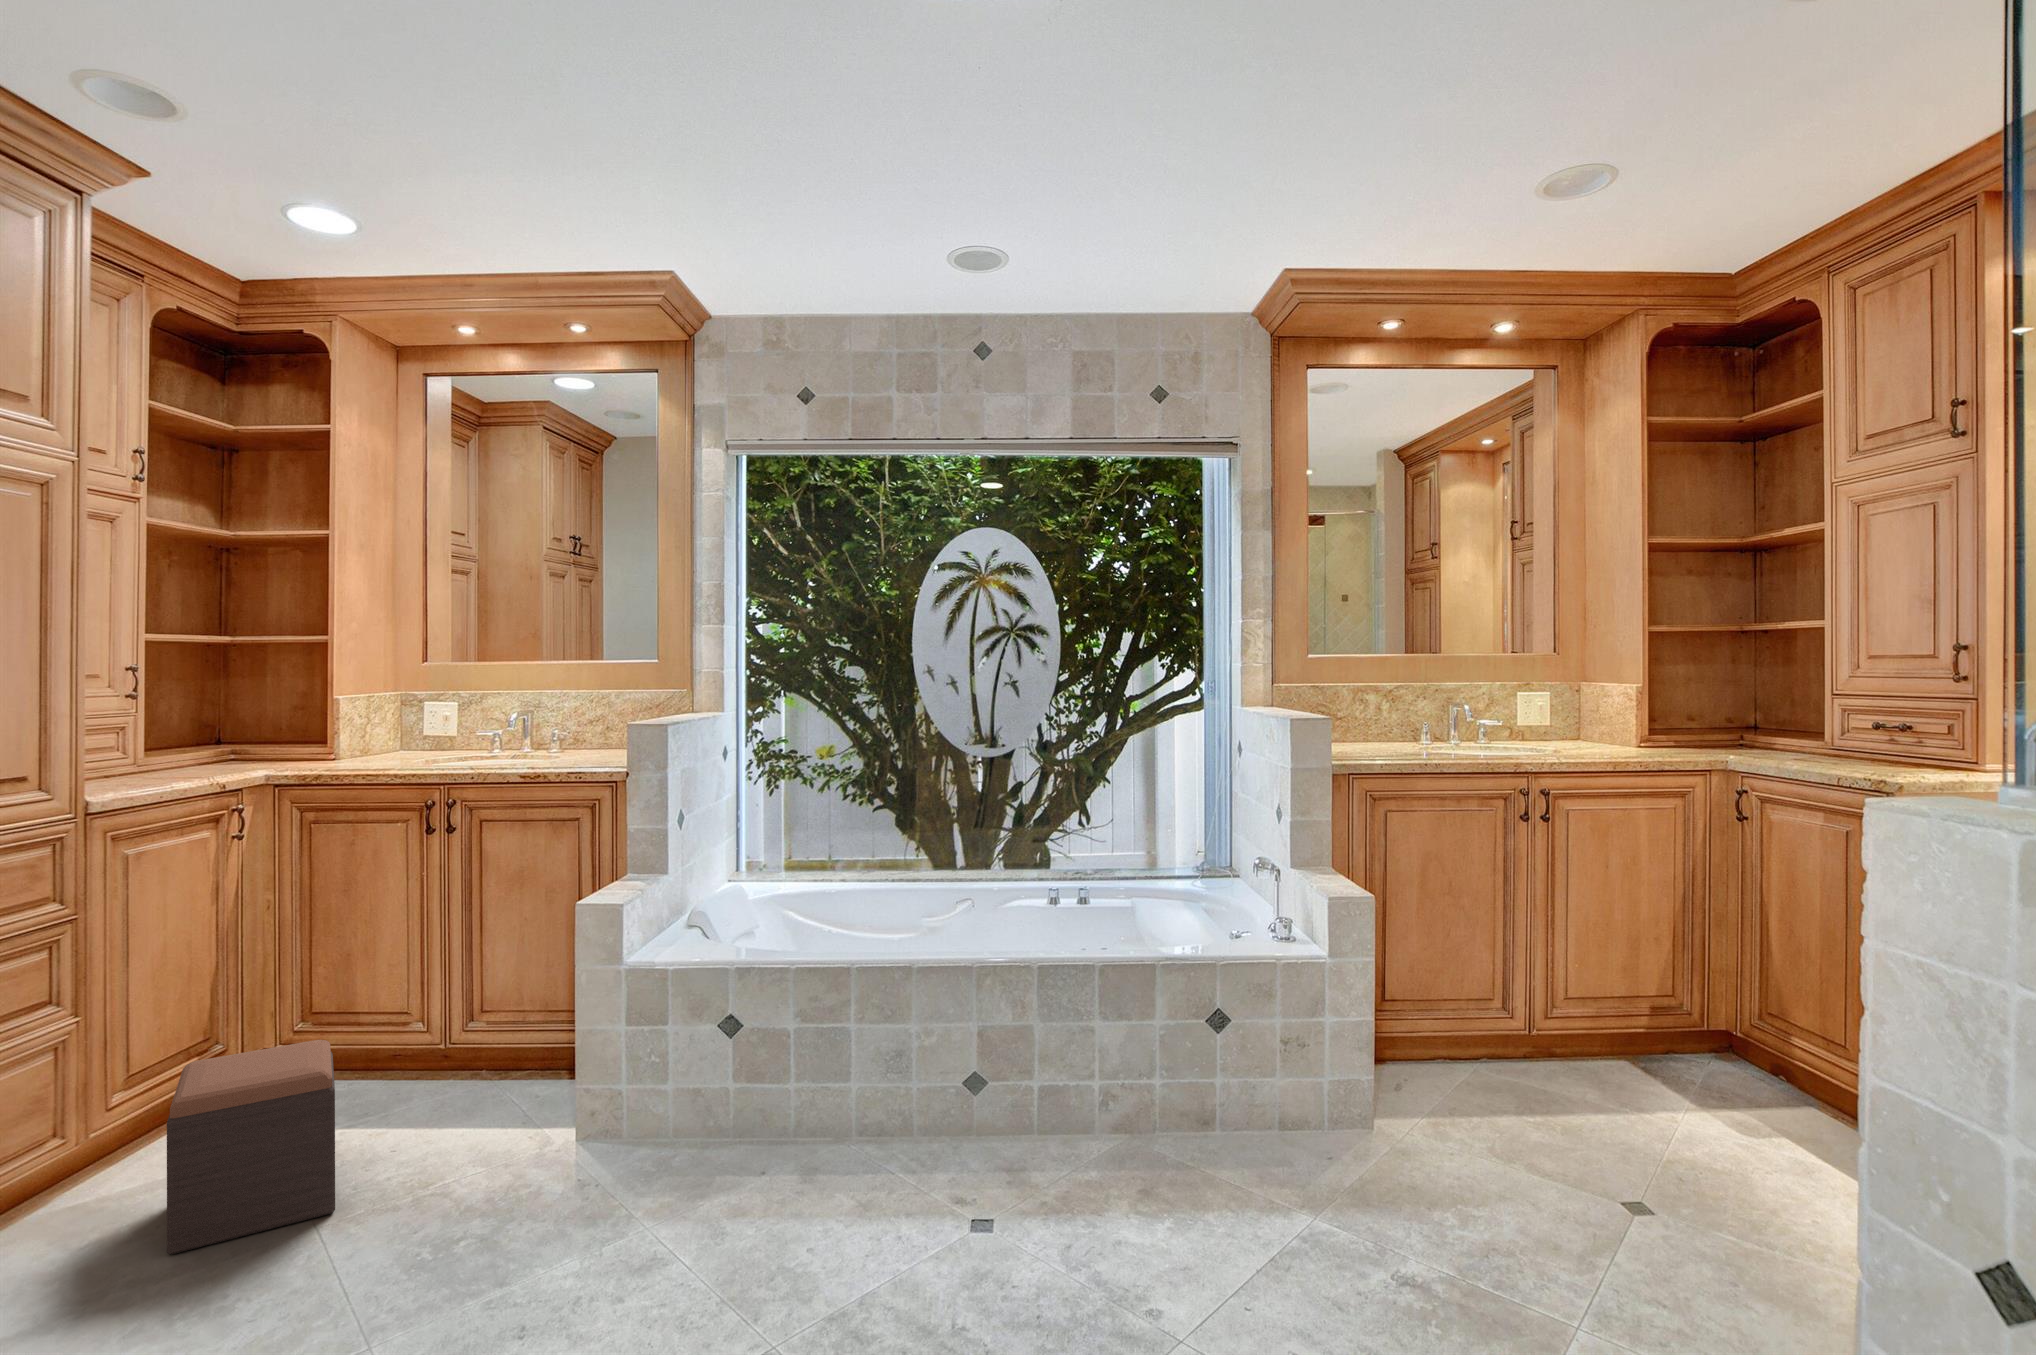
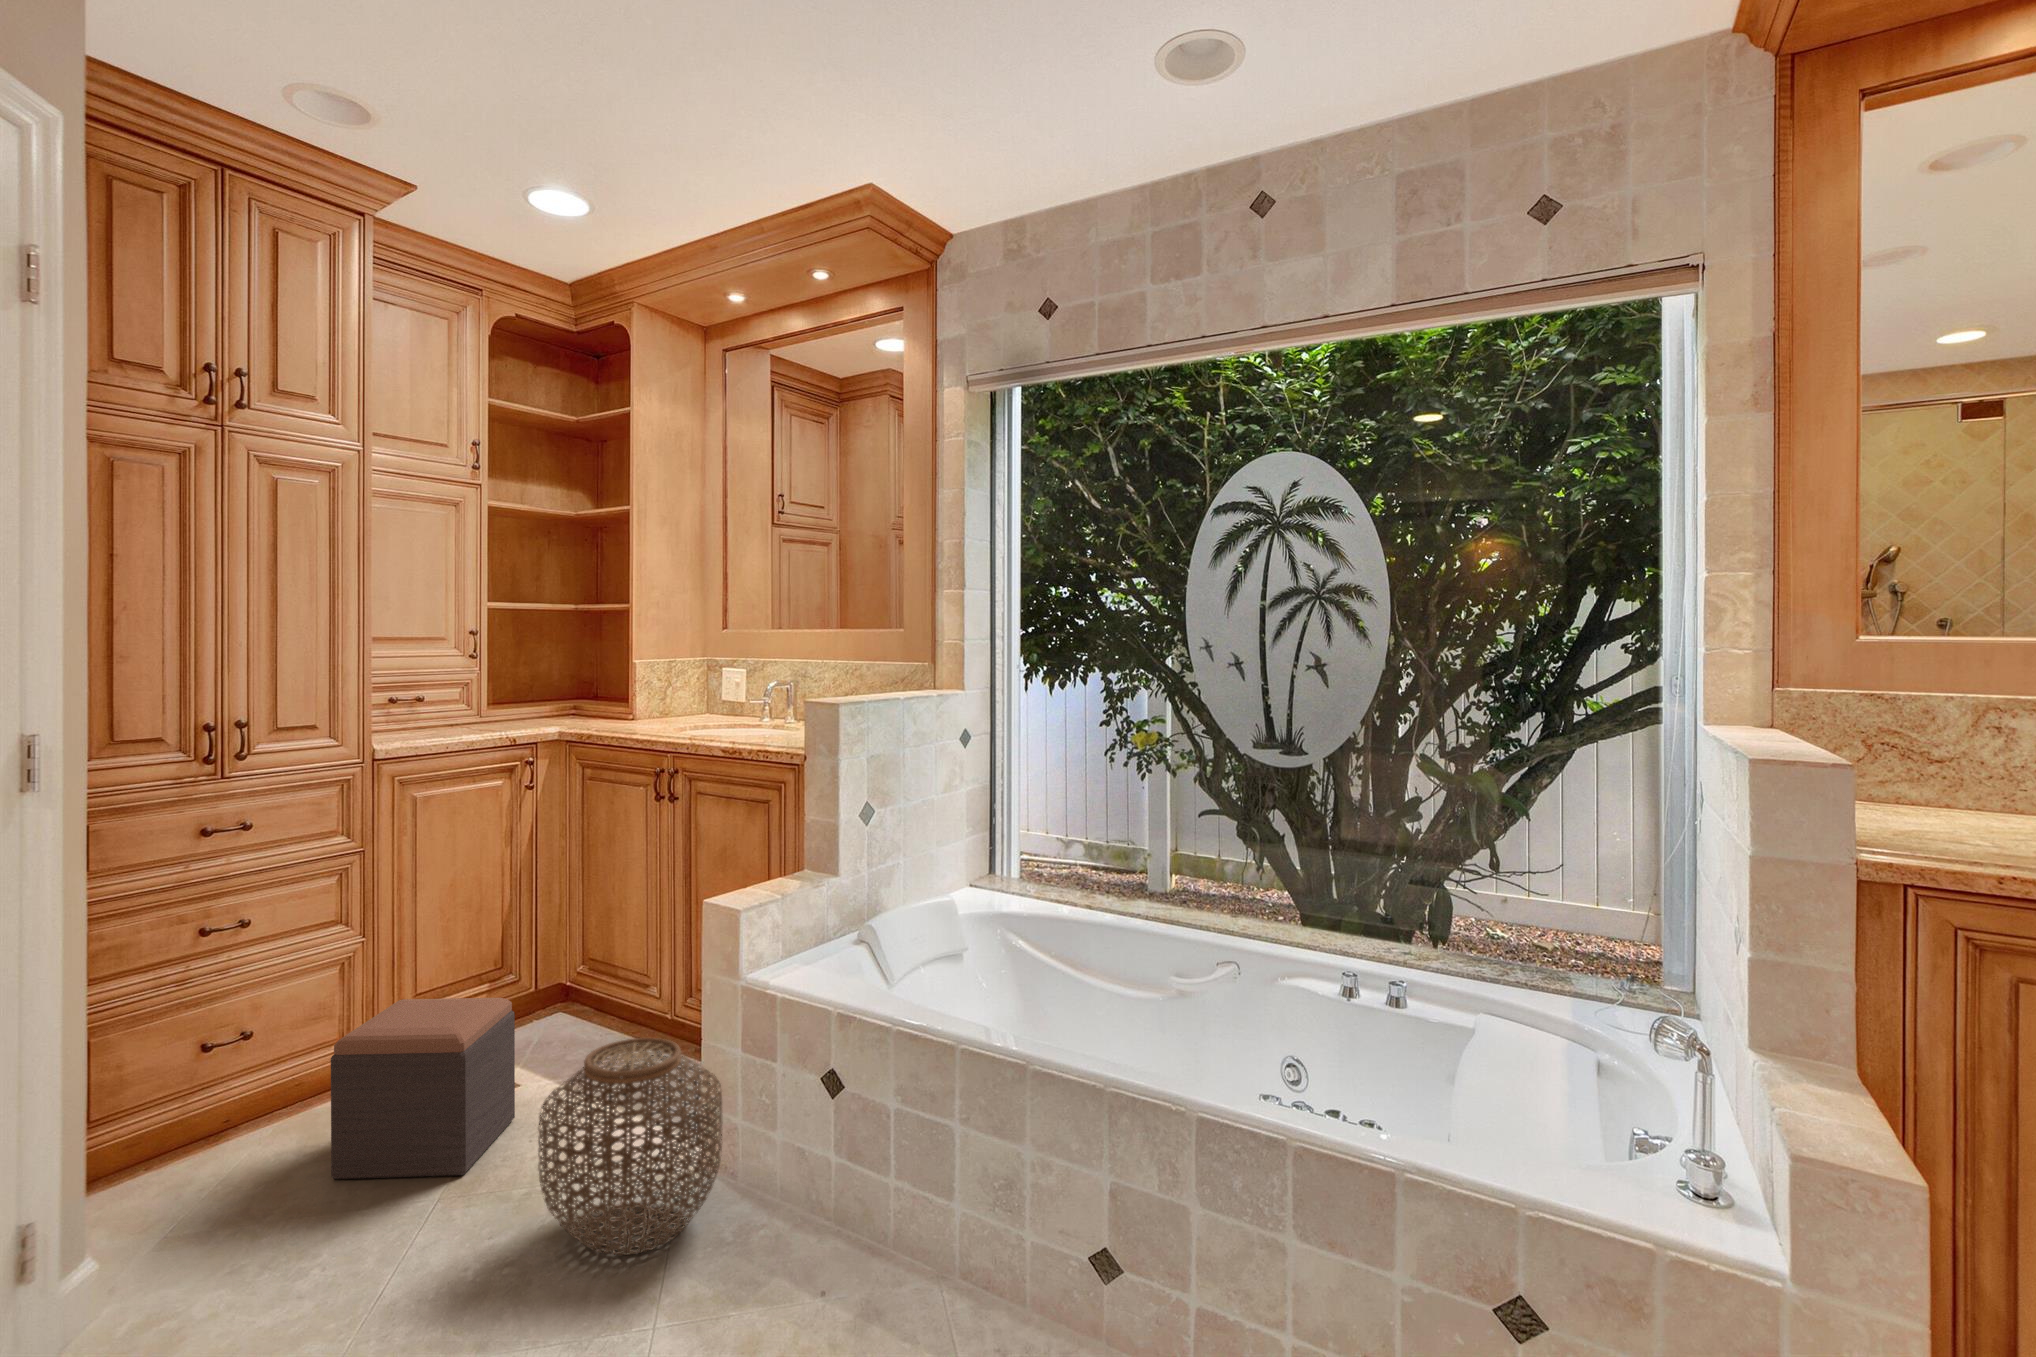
woven basket: none [481,1027,651,1221] -> present [538,1038,722,1255]

